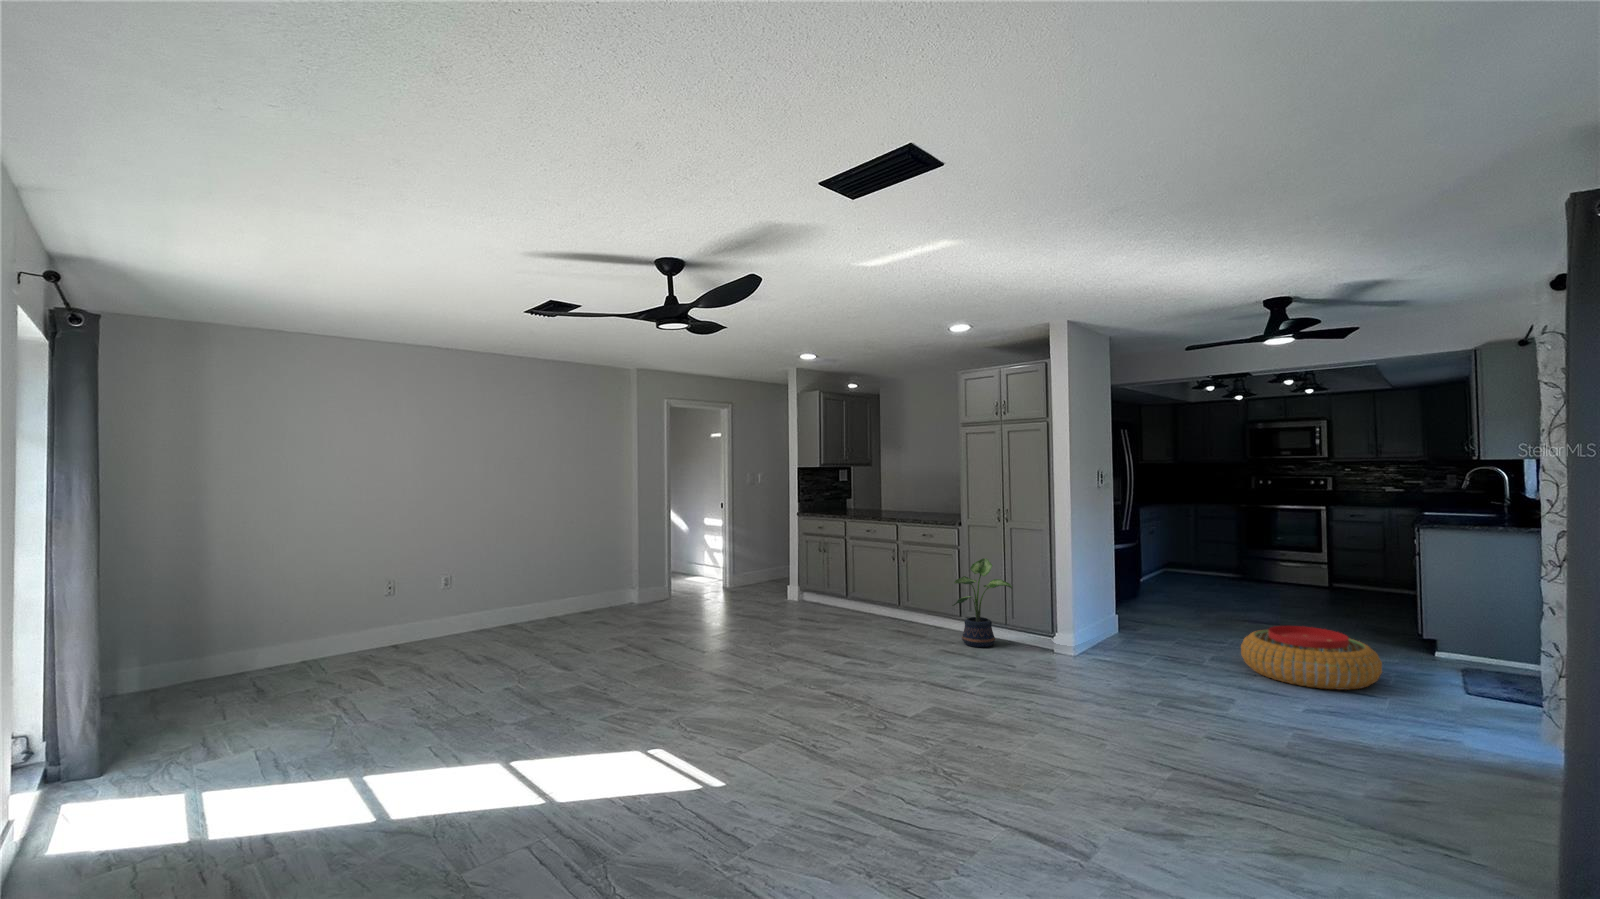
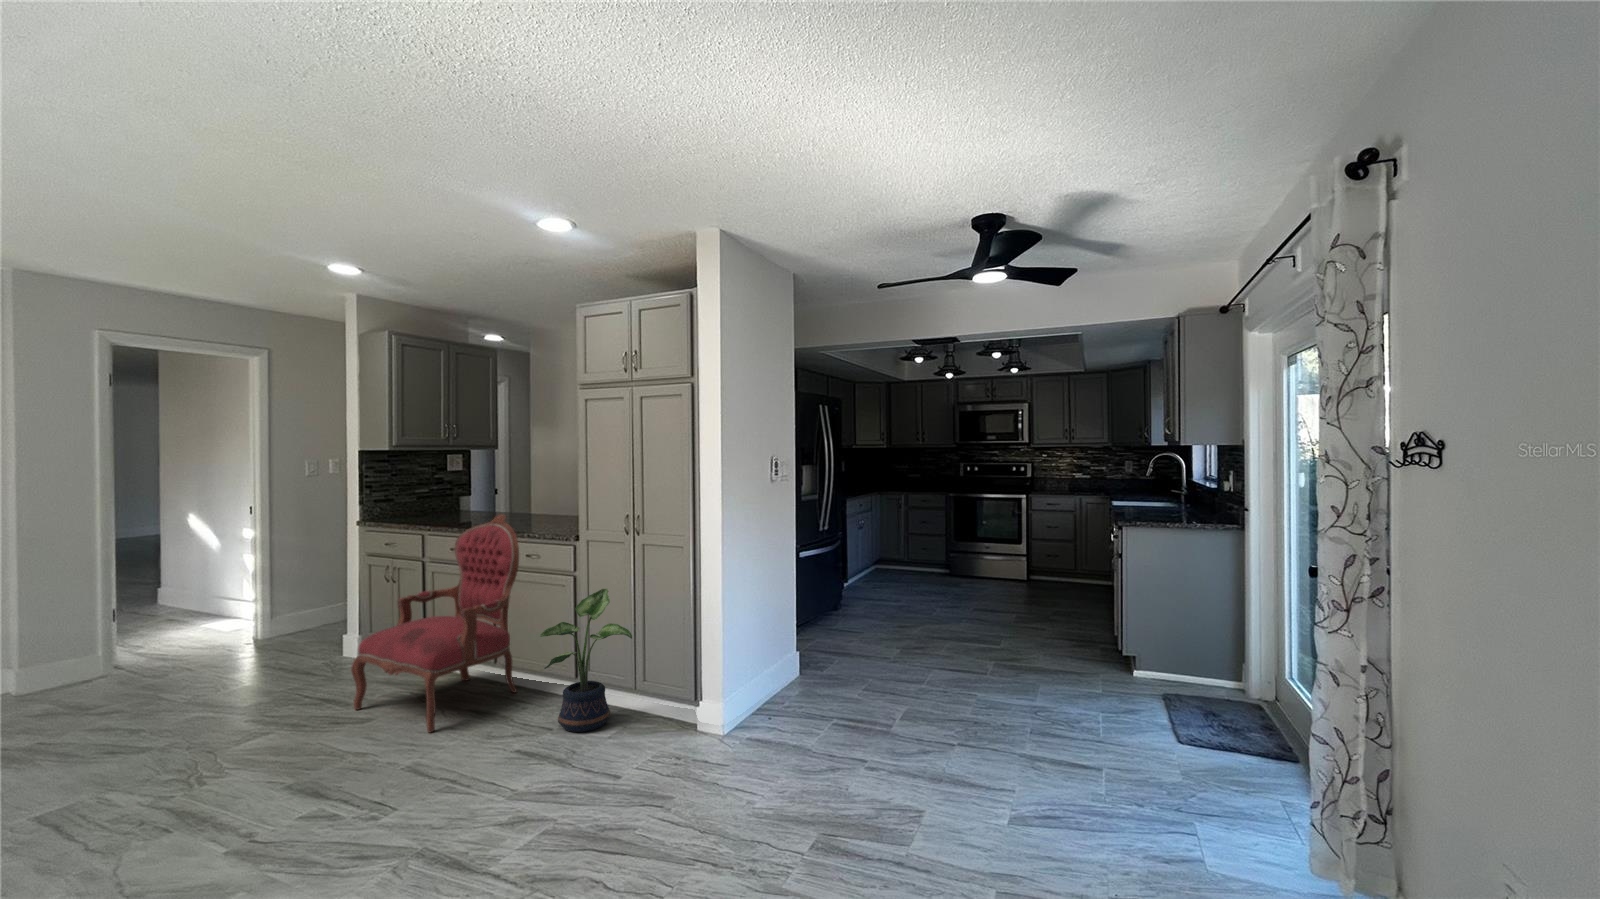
armchair: none [825,508,922,640] -> present [351,515,519,732]
pouf: present [1241,626,1382,690] -> none [932,664,1094,762]

